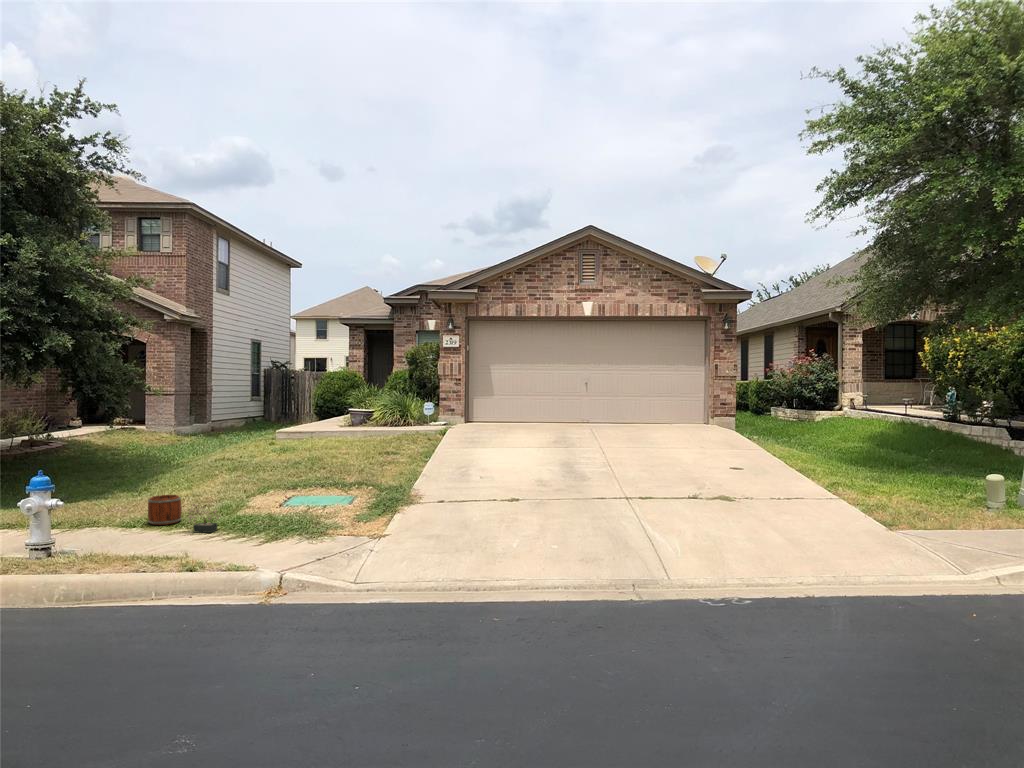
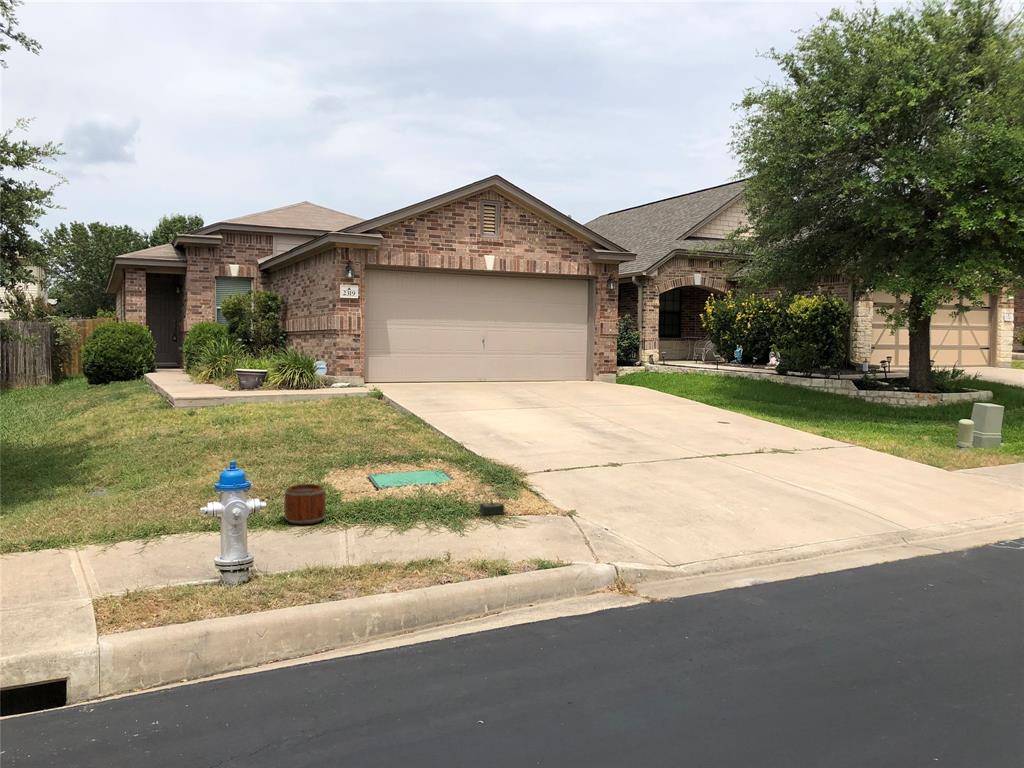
decorative plant: present [189,505,219,533] -> present [471,483,505,515]

